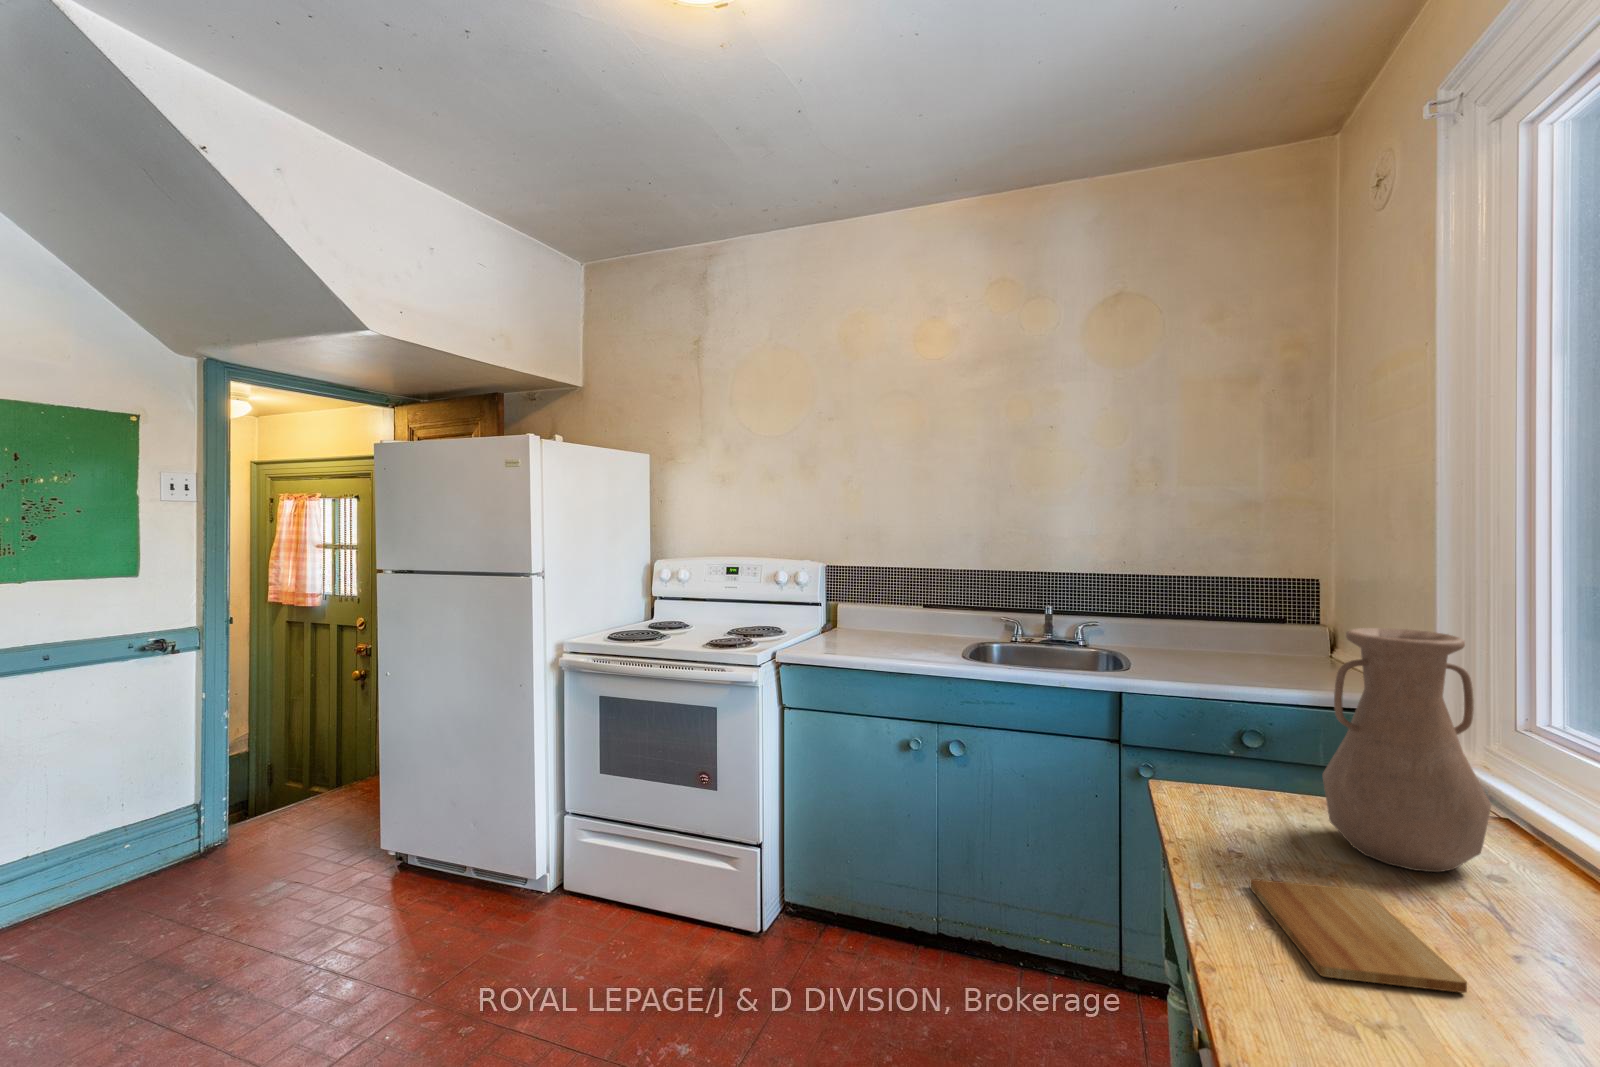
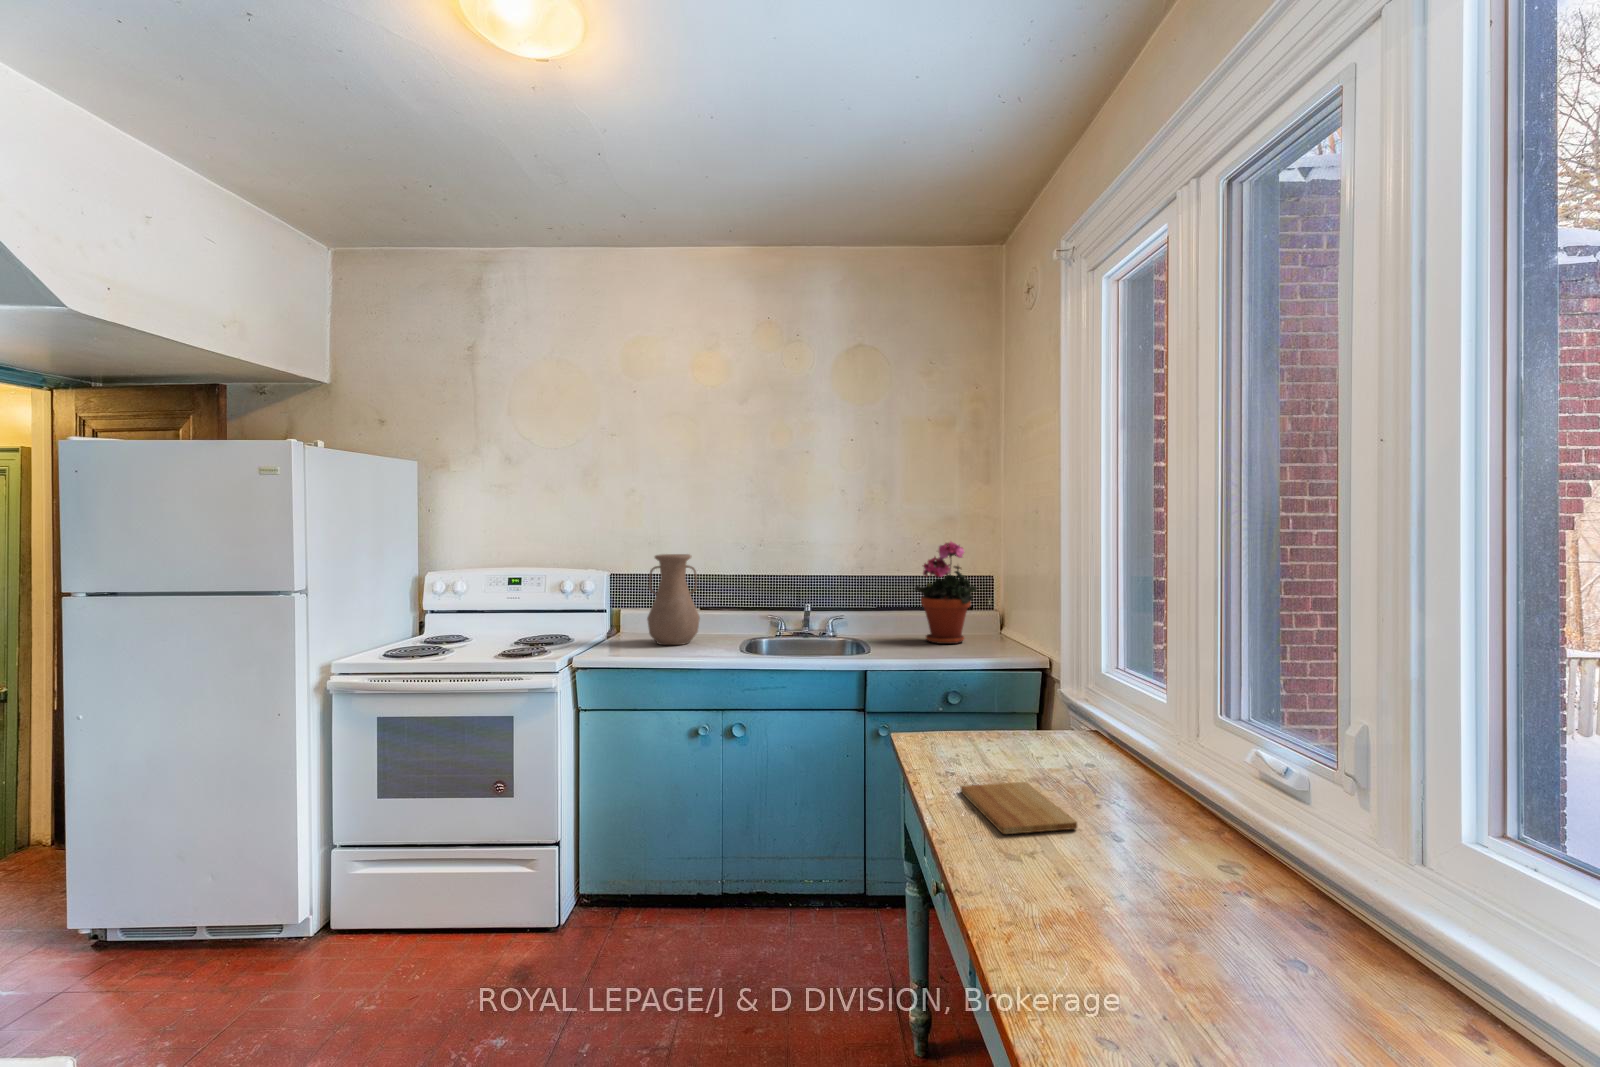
potted plant: none [1196,530,1291,666] -> present [915,542,977,644]
vase: present [1322,628,1491,872] -> present [647,554,700,645]

